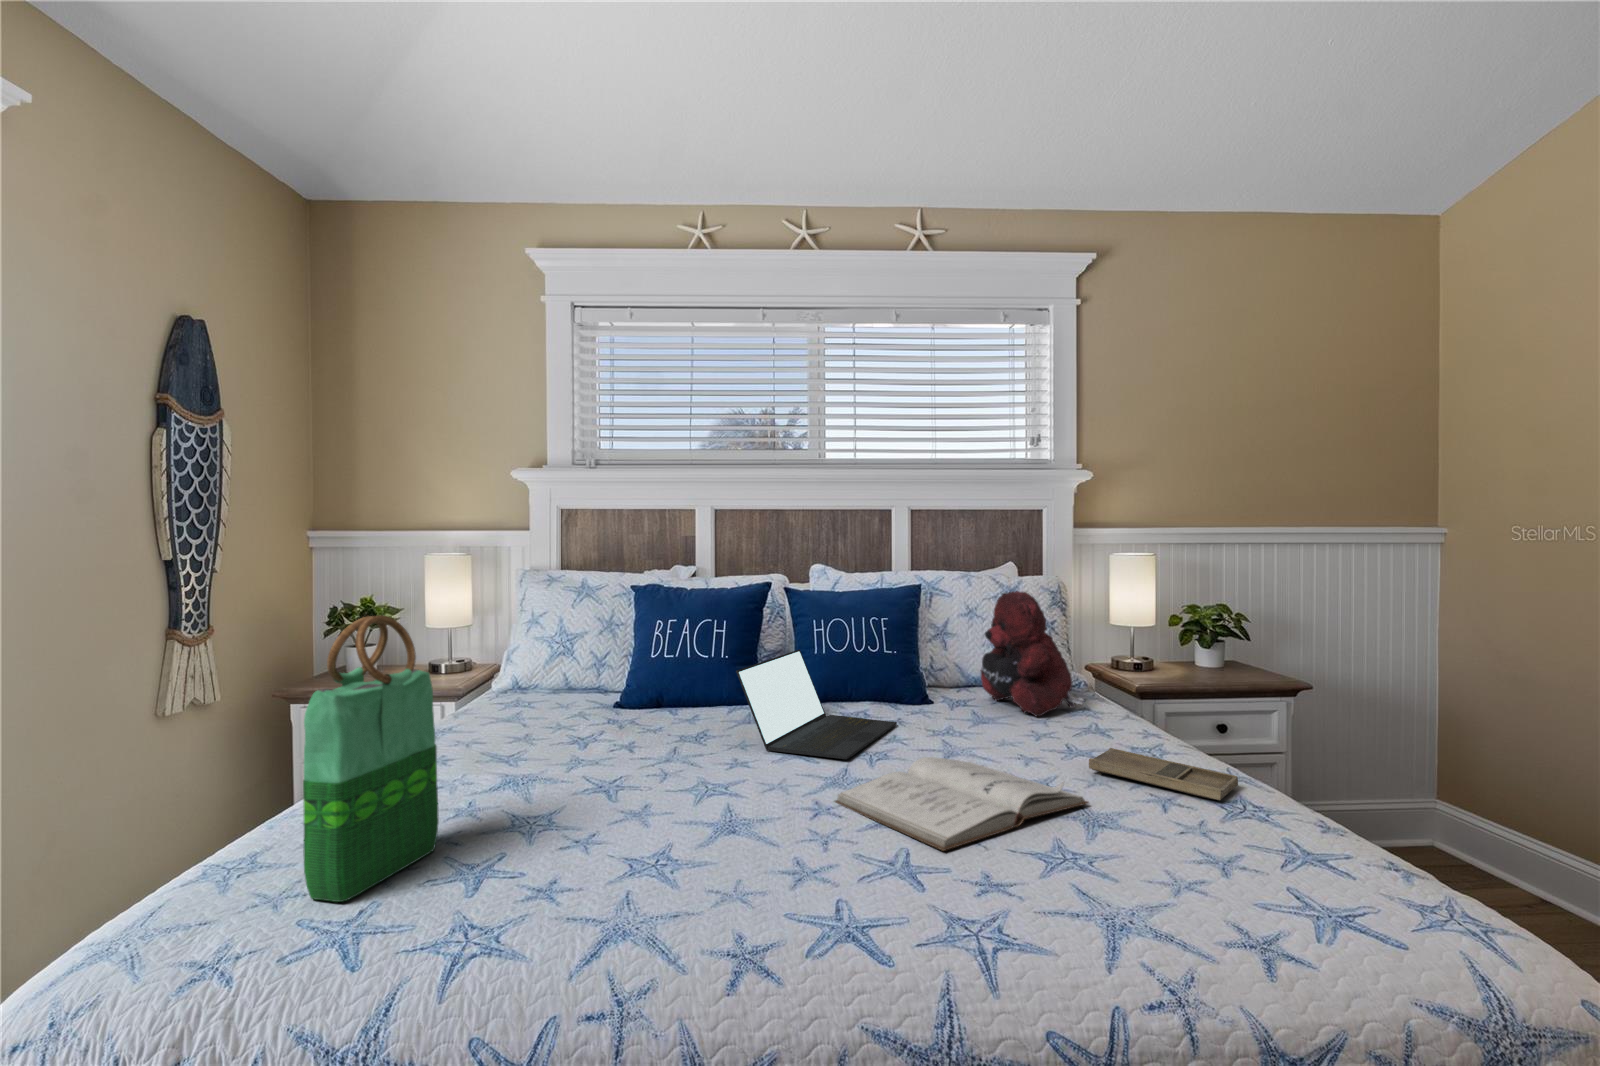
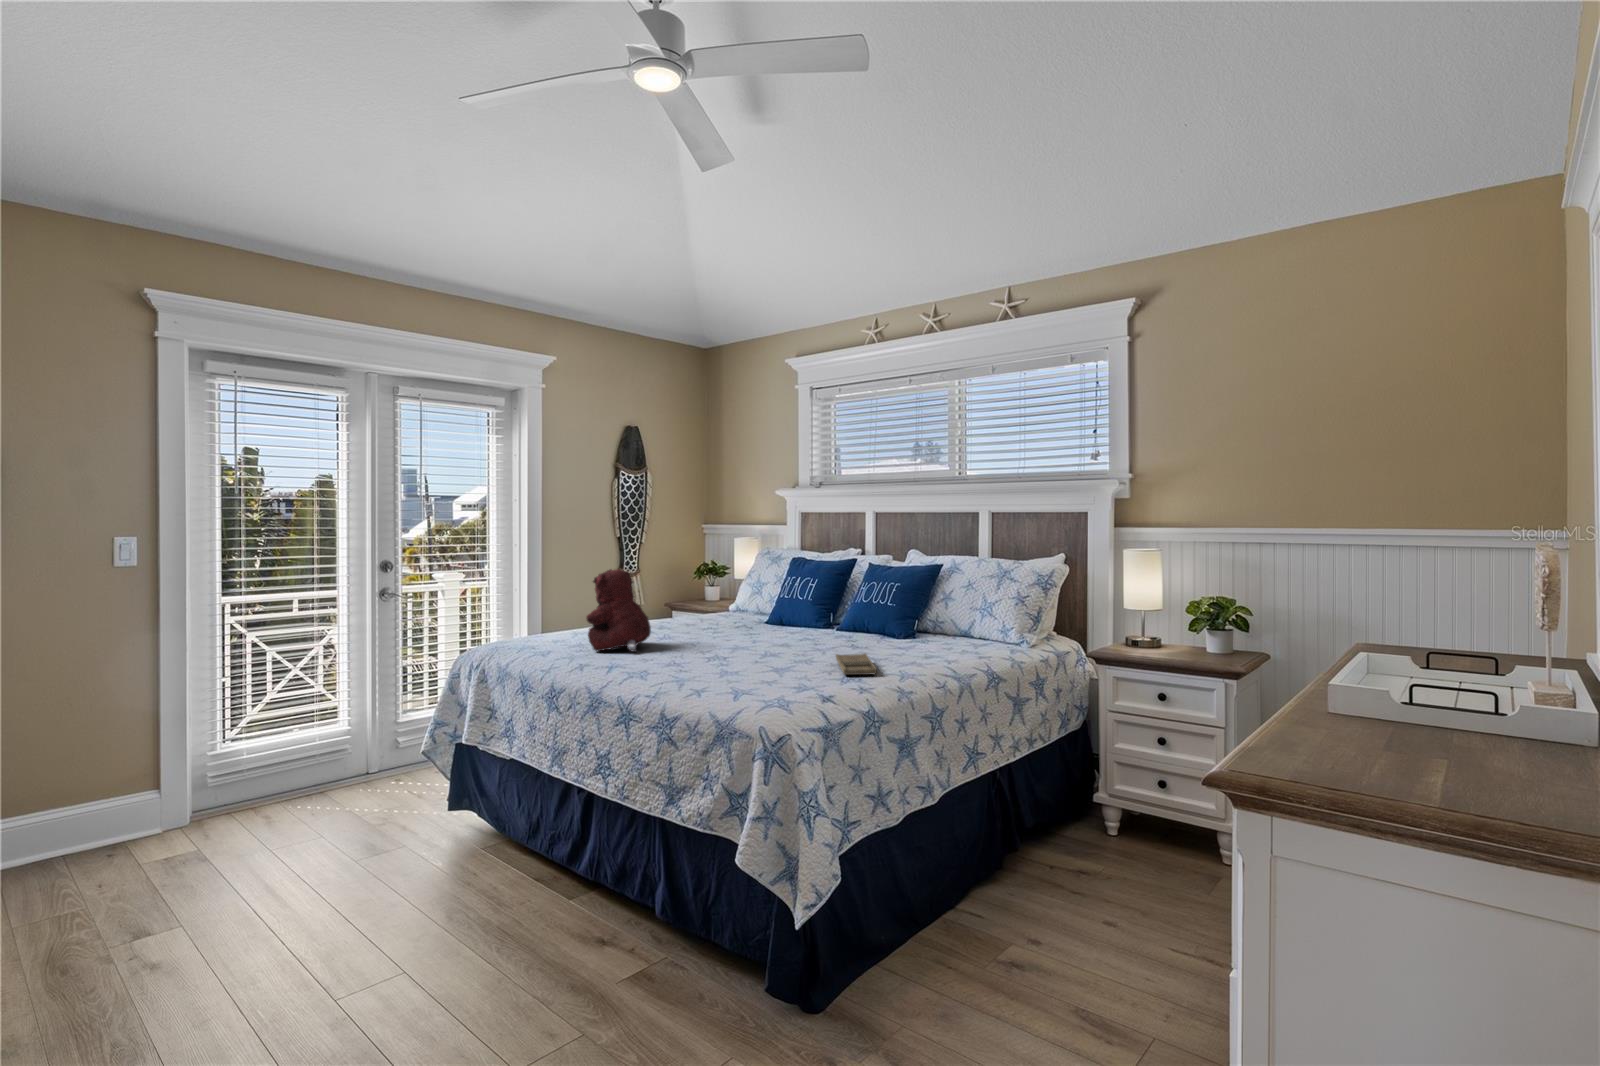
teddy bear: present [980,591,1085,716] -> present [586,569,651,652]
tote bag: present [303,616,439,902] -> none [521,552,574,644]
laptop: present [736,649,897,759] -> none [739,594,833,643]
book: present [835,757,1089,851] -> none [687,641,801,666]

